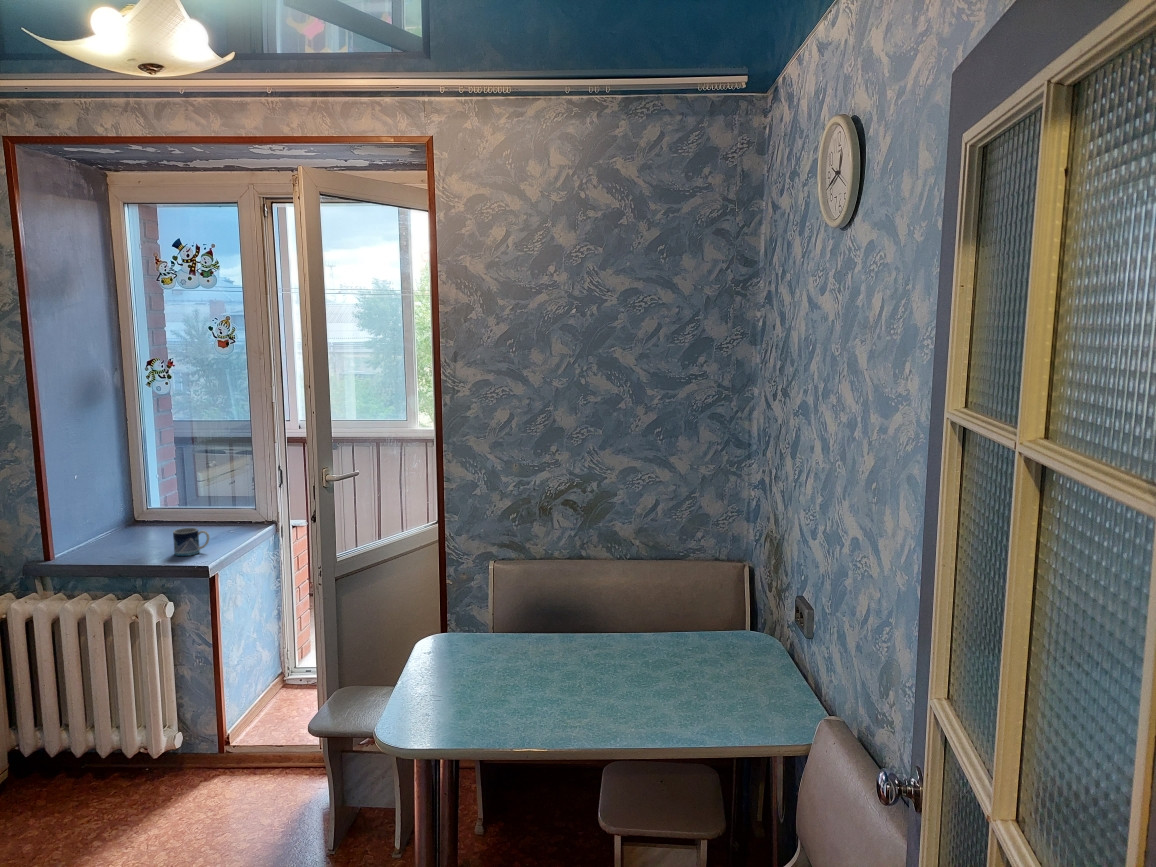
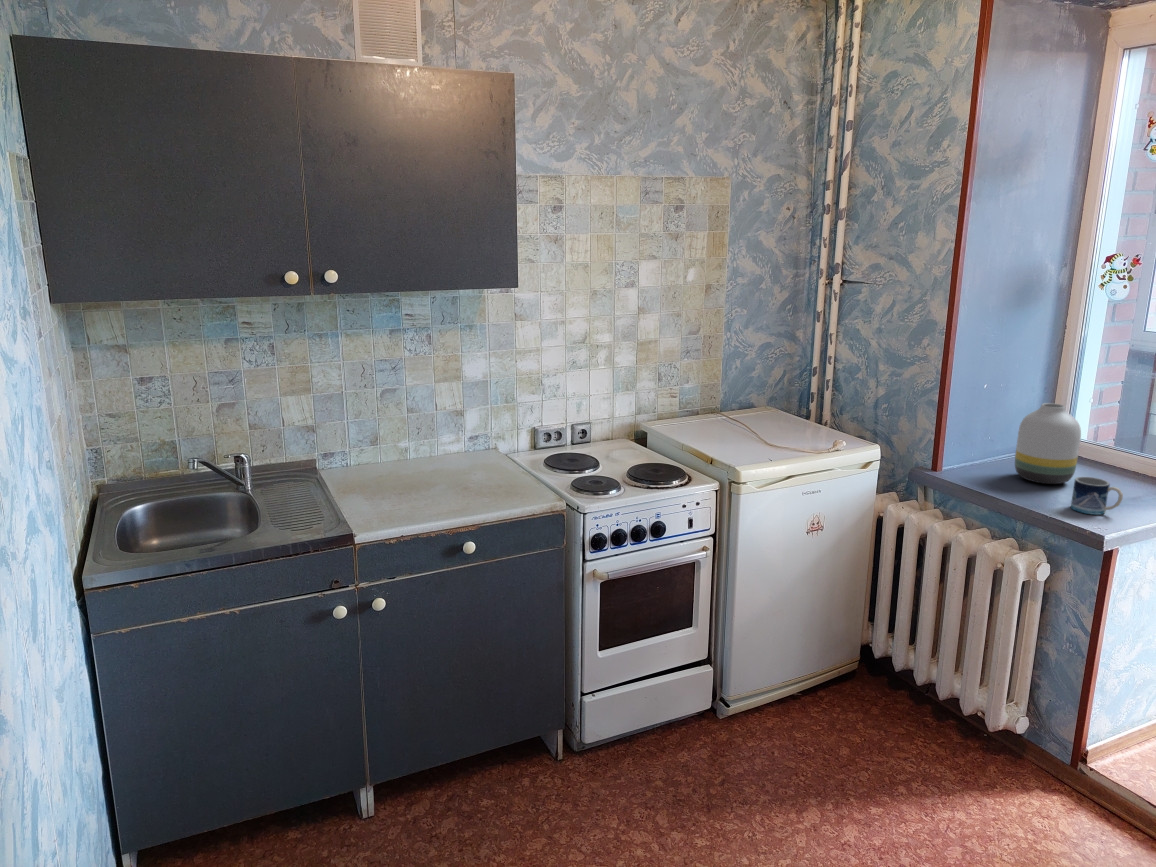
vase: none [115,479,166,545] -> present [1015,403,1081,484]

